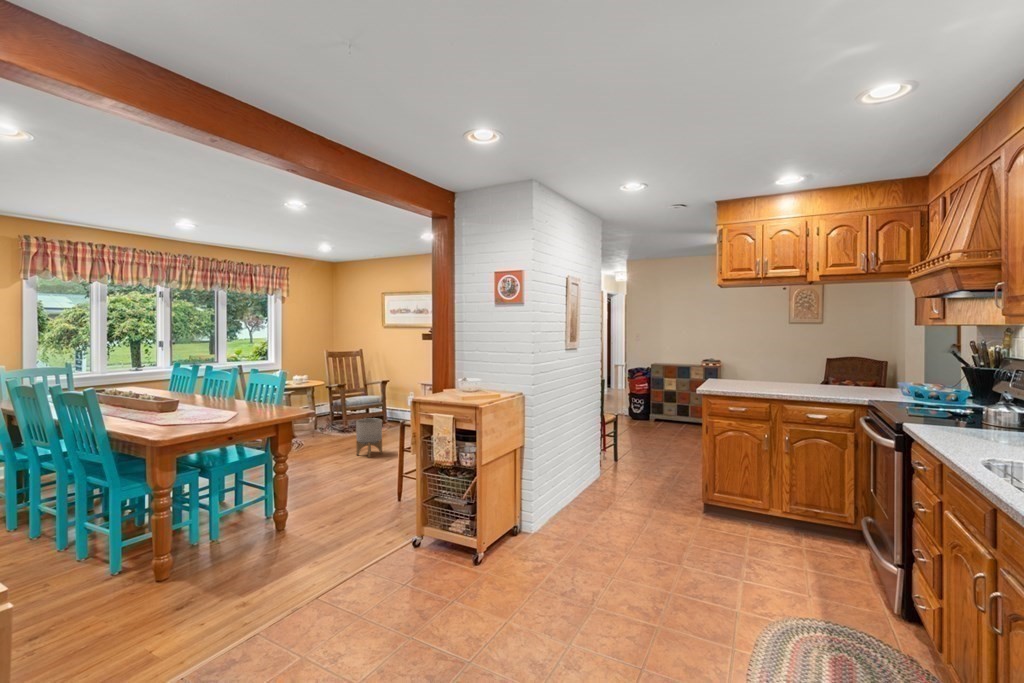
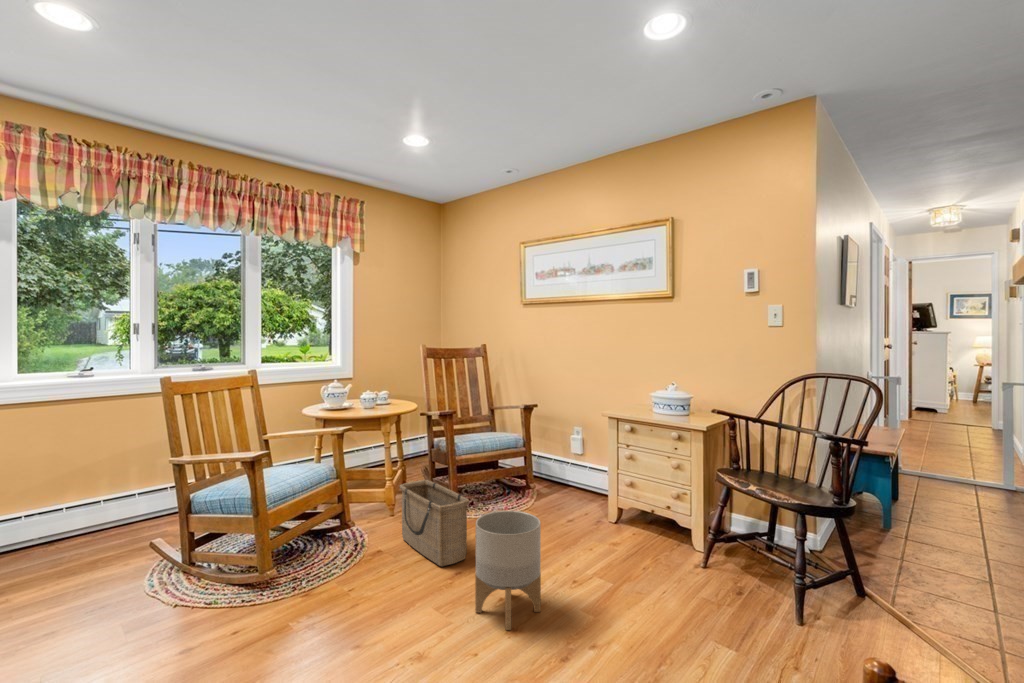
basket: none [319,415,354,447] -> present [400,480,469,566]

